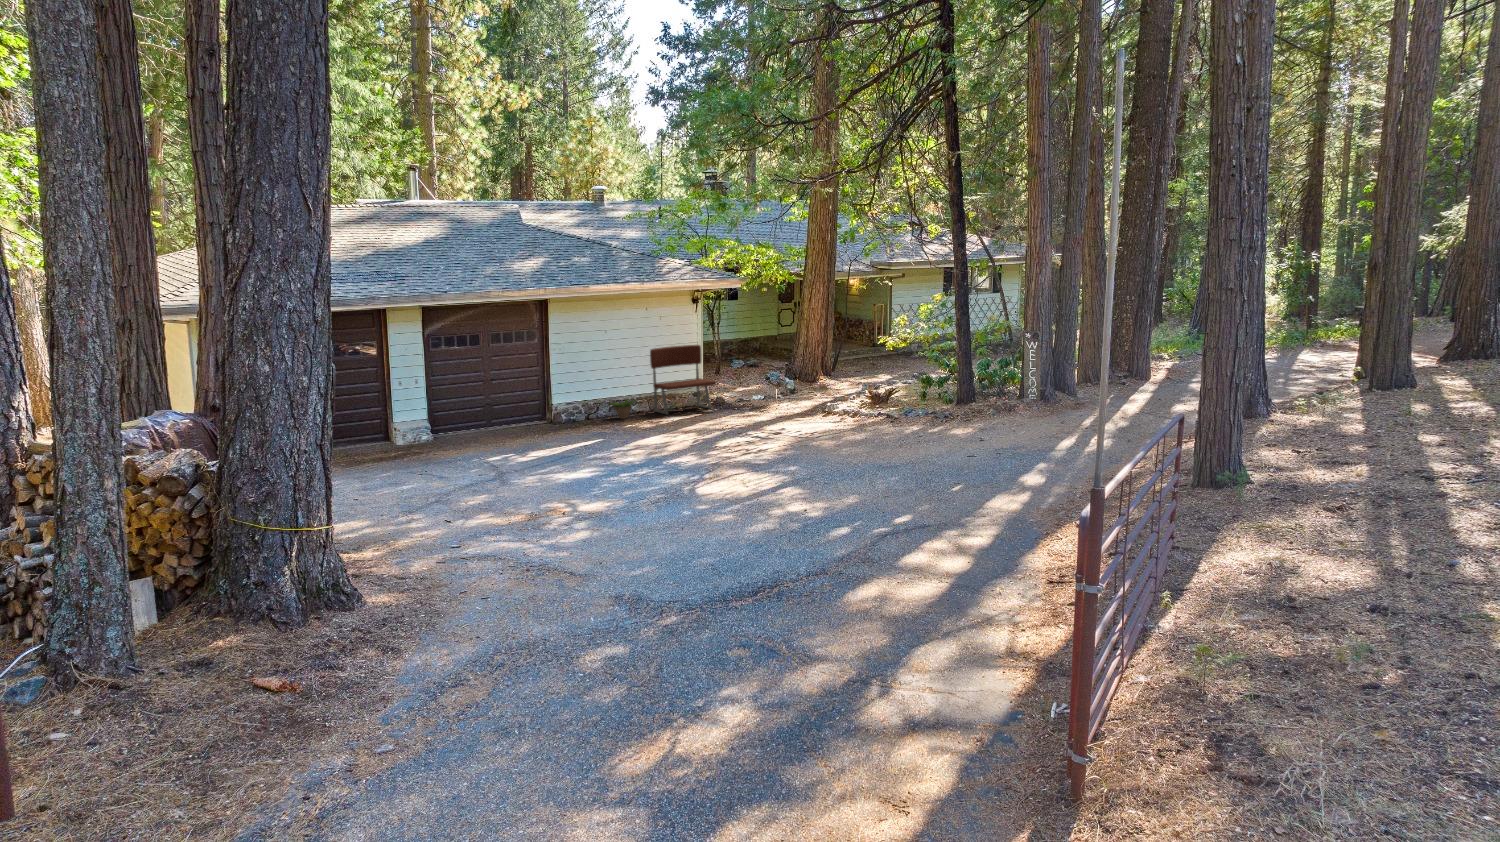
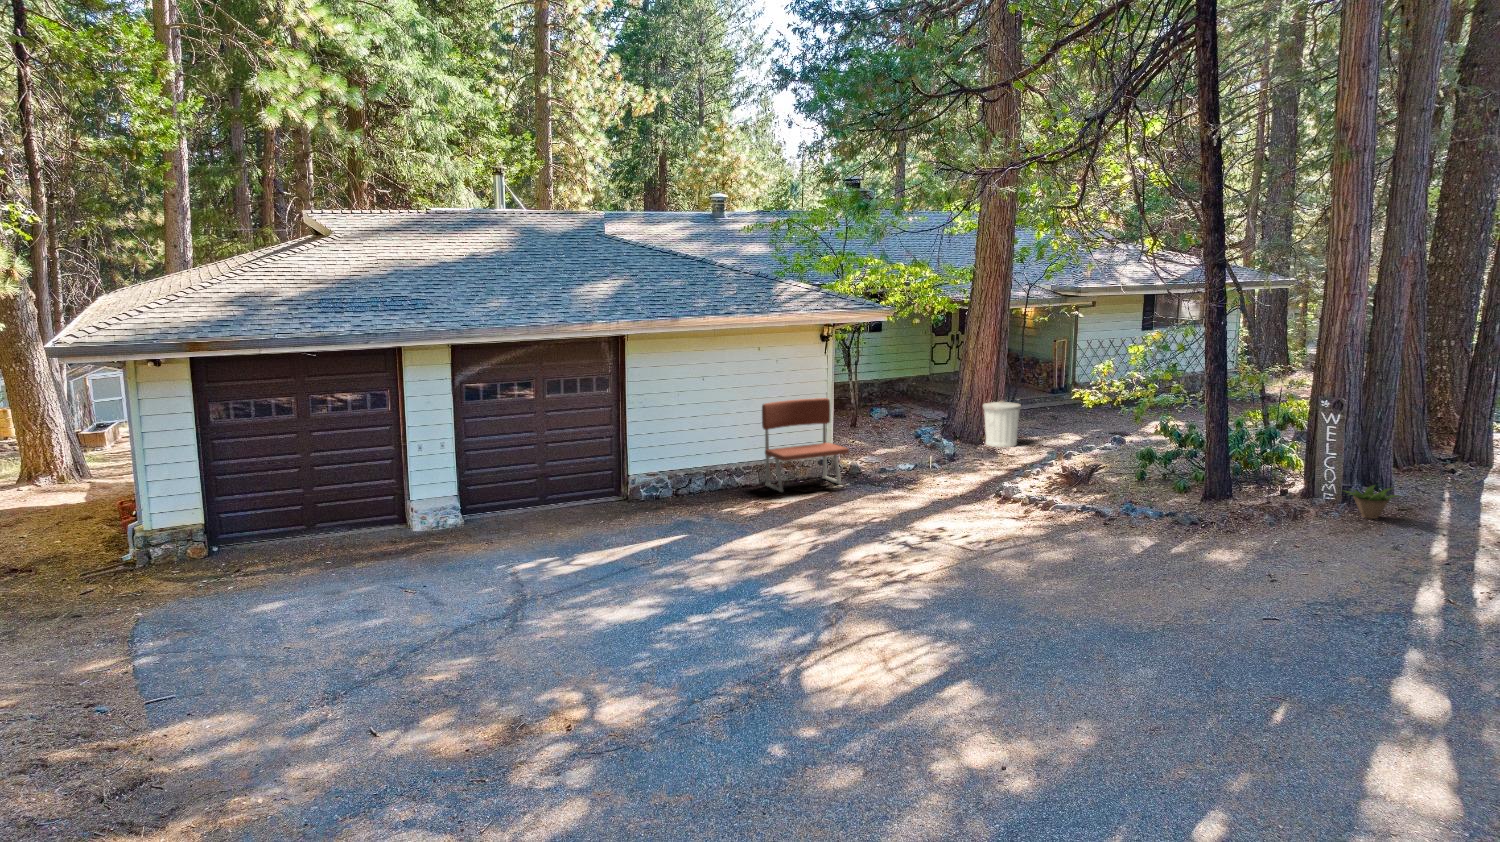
trash can: none [817,348,846,384] -> present [983,401,1021,447]
decorative plant: present [610,400,633,419] -> present [1346,485,1400,519]

